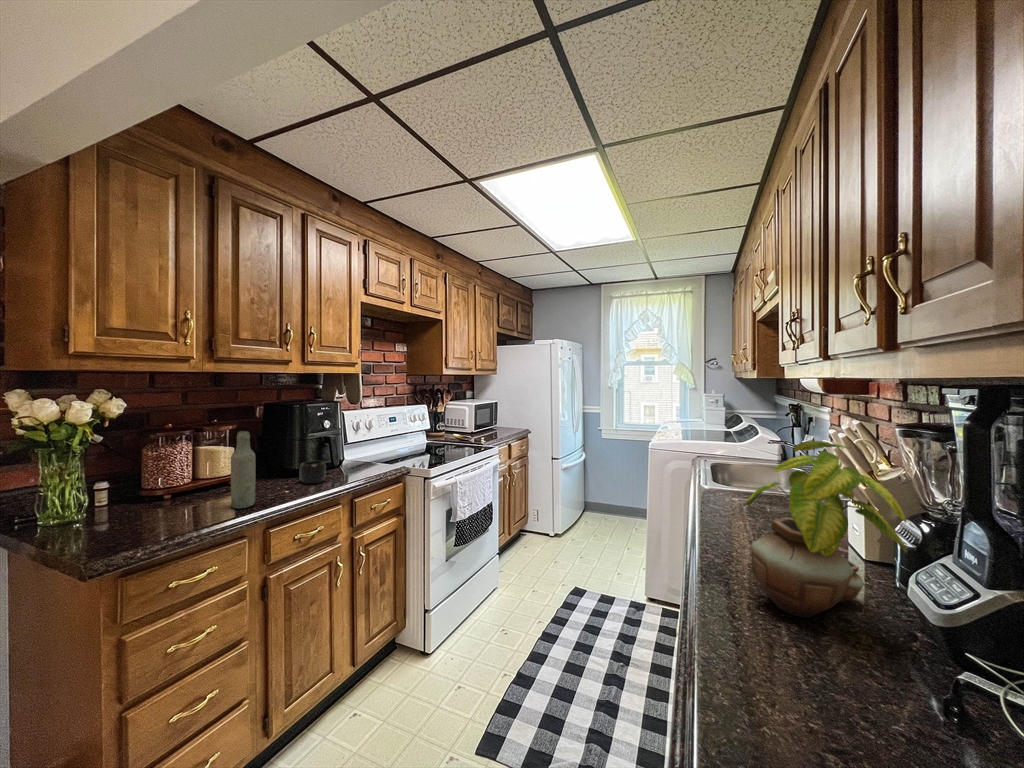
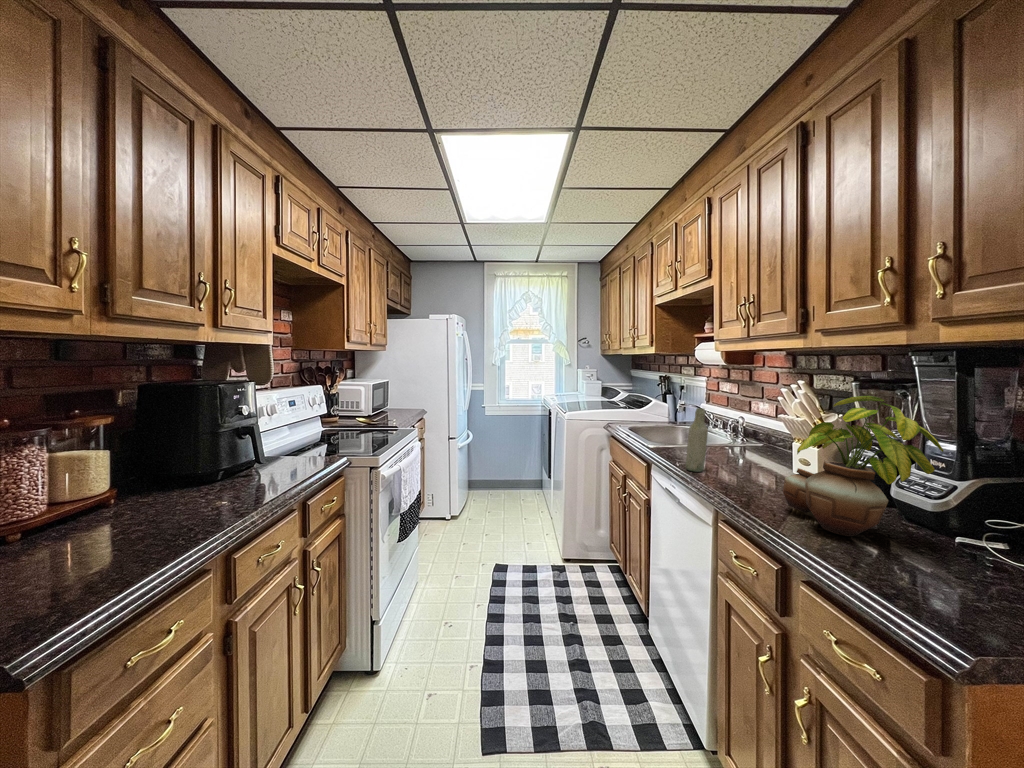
bottle: present [231,431,256,508] -> present [686,408,708,472]
mug: present [300,461,326,484] -> none [222,460,261,493]

